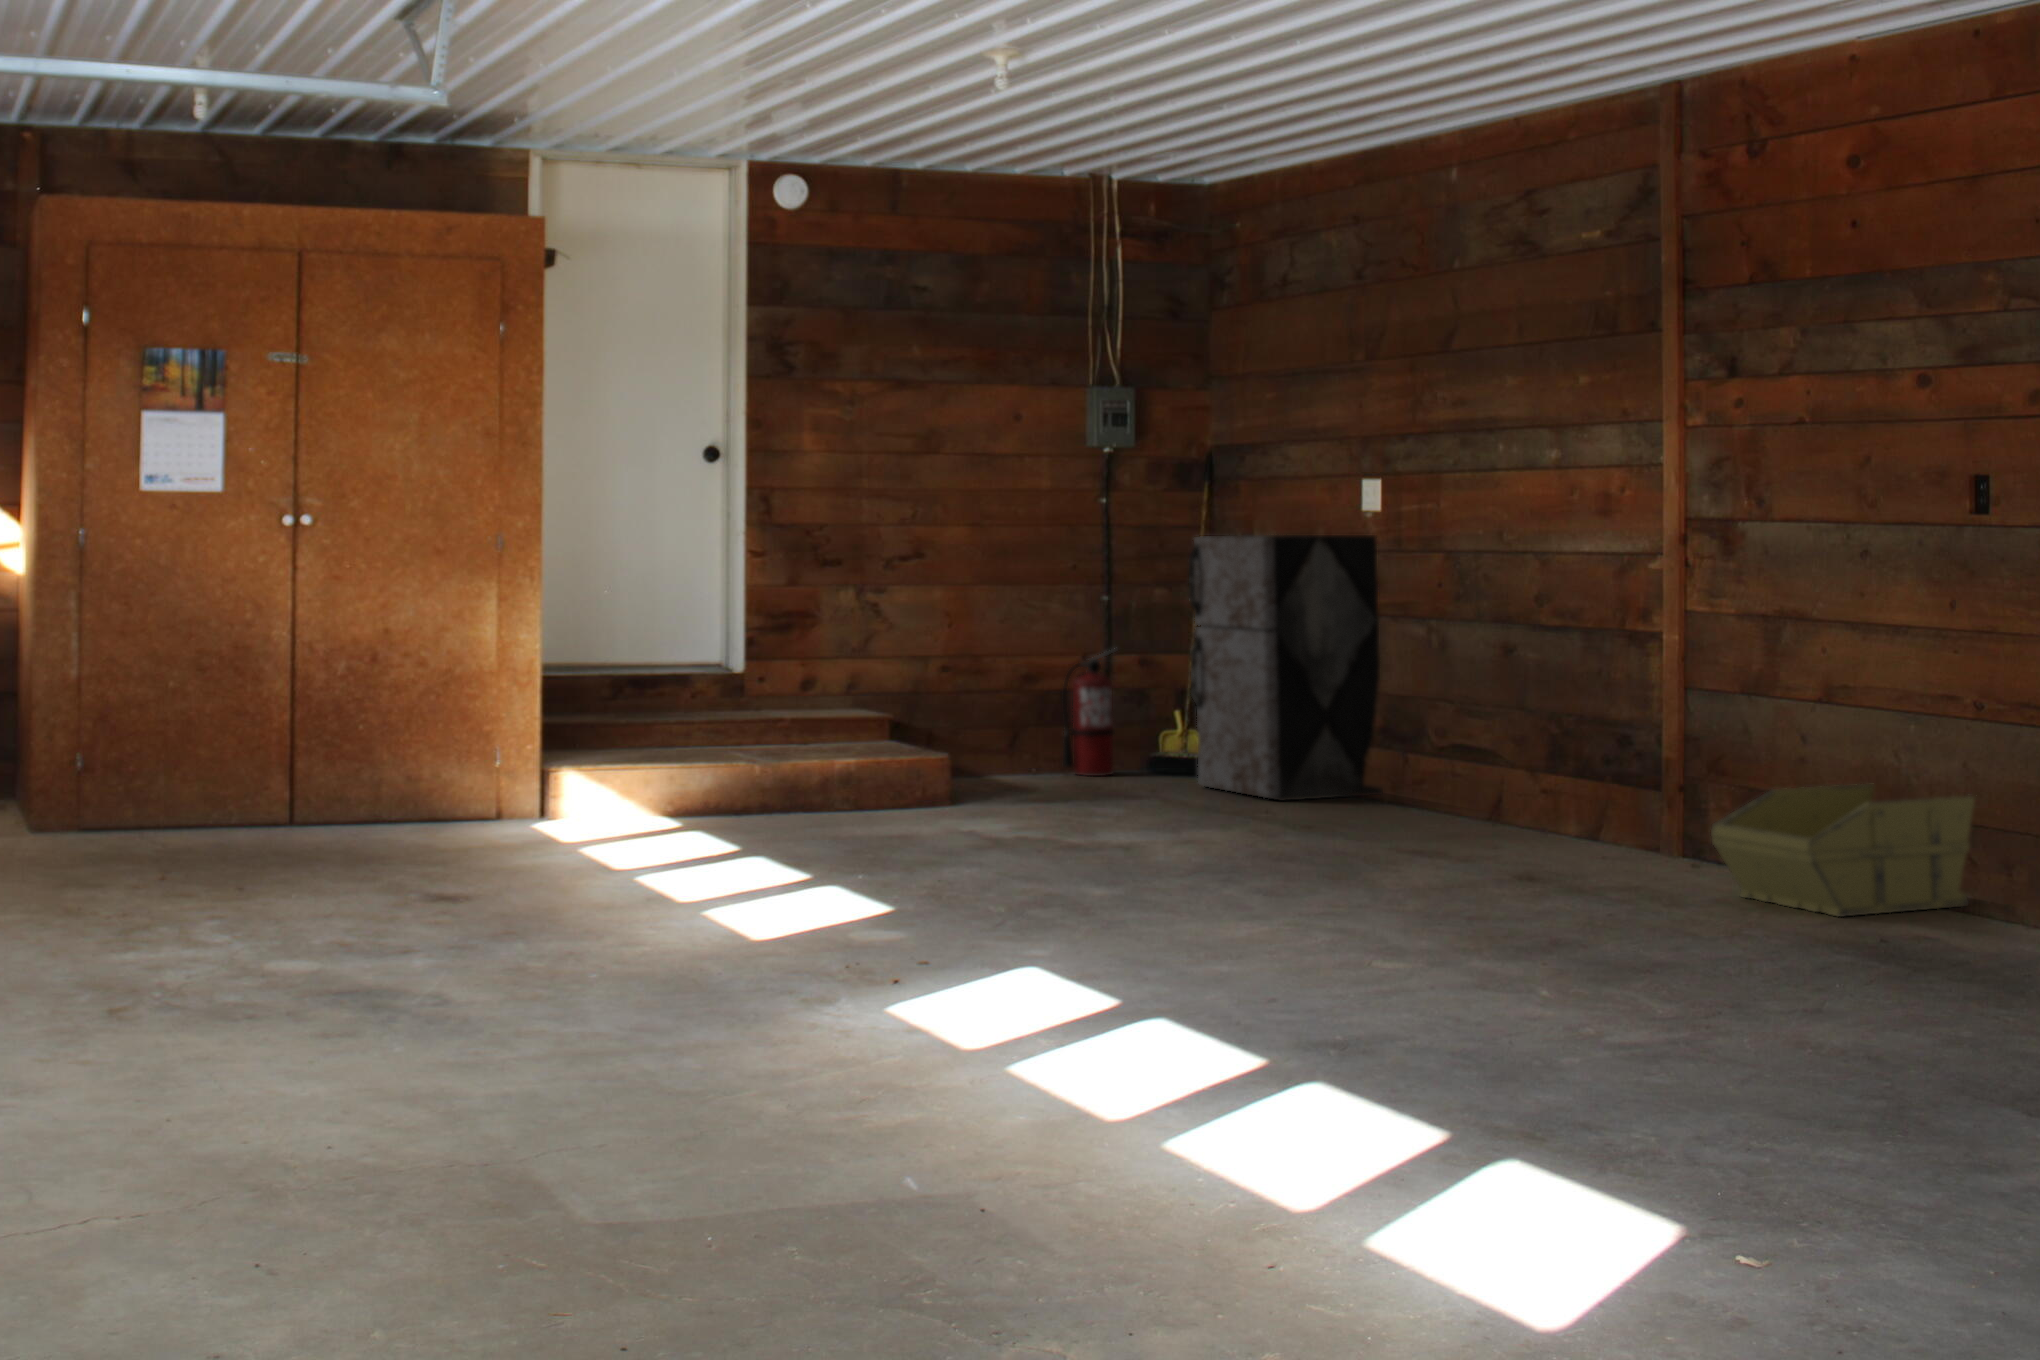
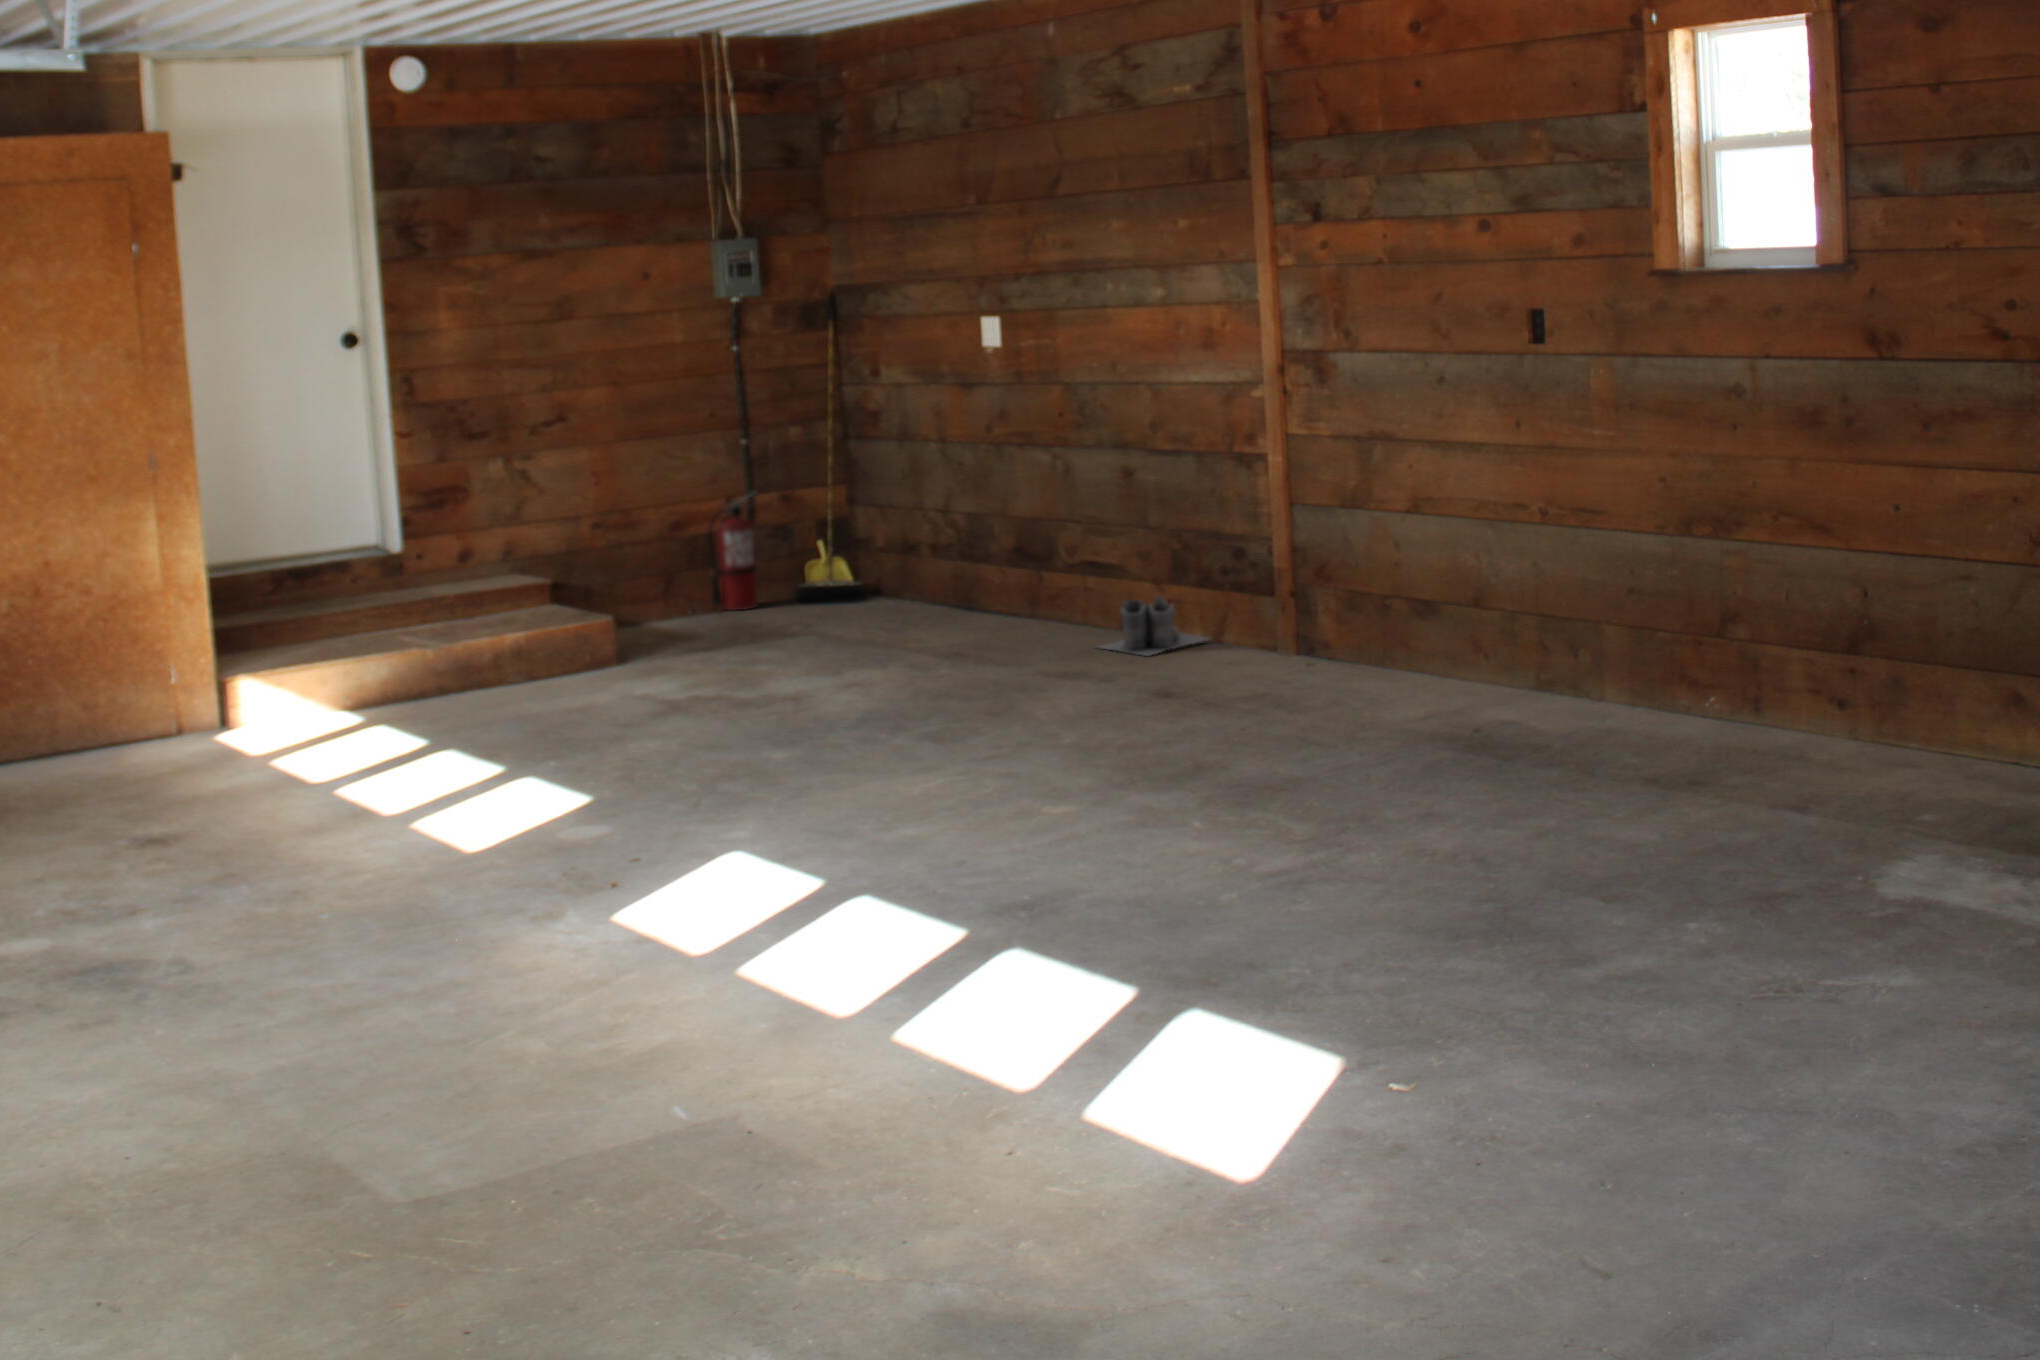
storage cabinet: present [1189,535,1383,801] -> none [819,382,995,625]
boots: none [1497,780,1650,848] -> present [1099,596,1207,656]
storage bin: present [1711,784,1977,917] -> none [1262,591,1460,710]

